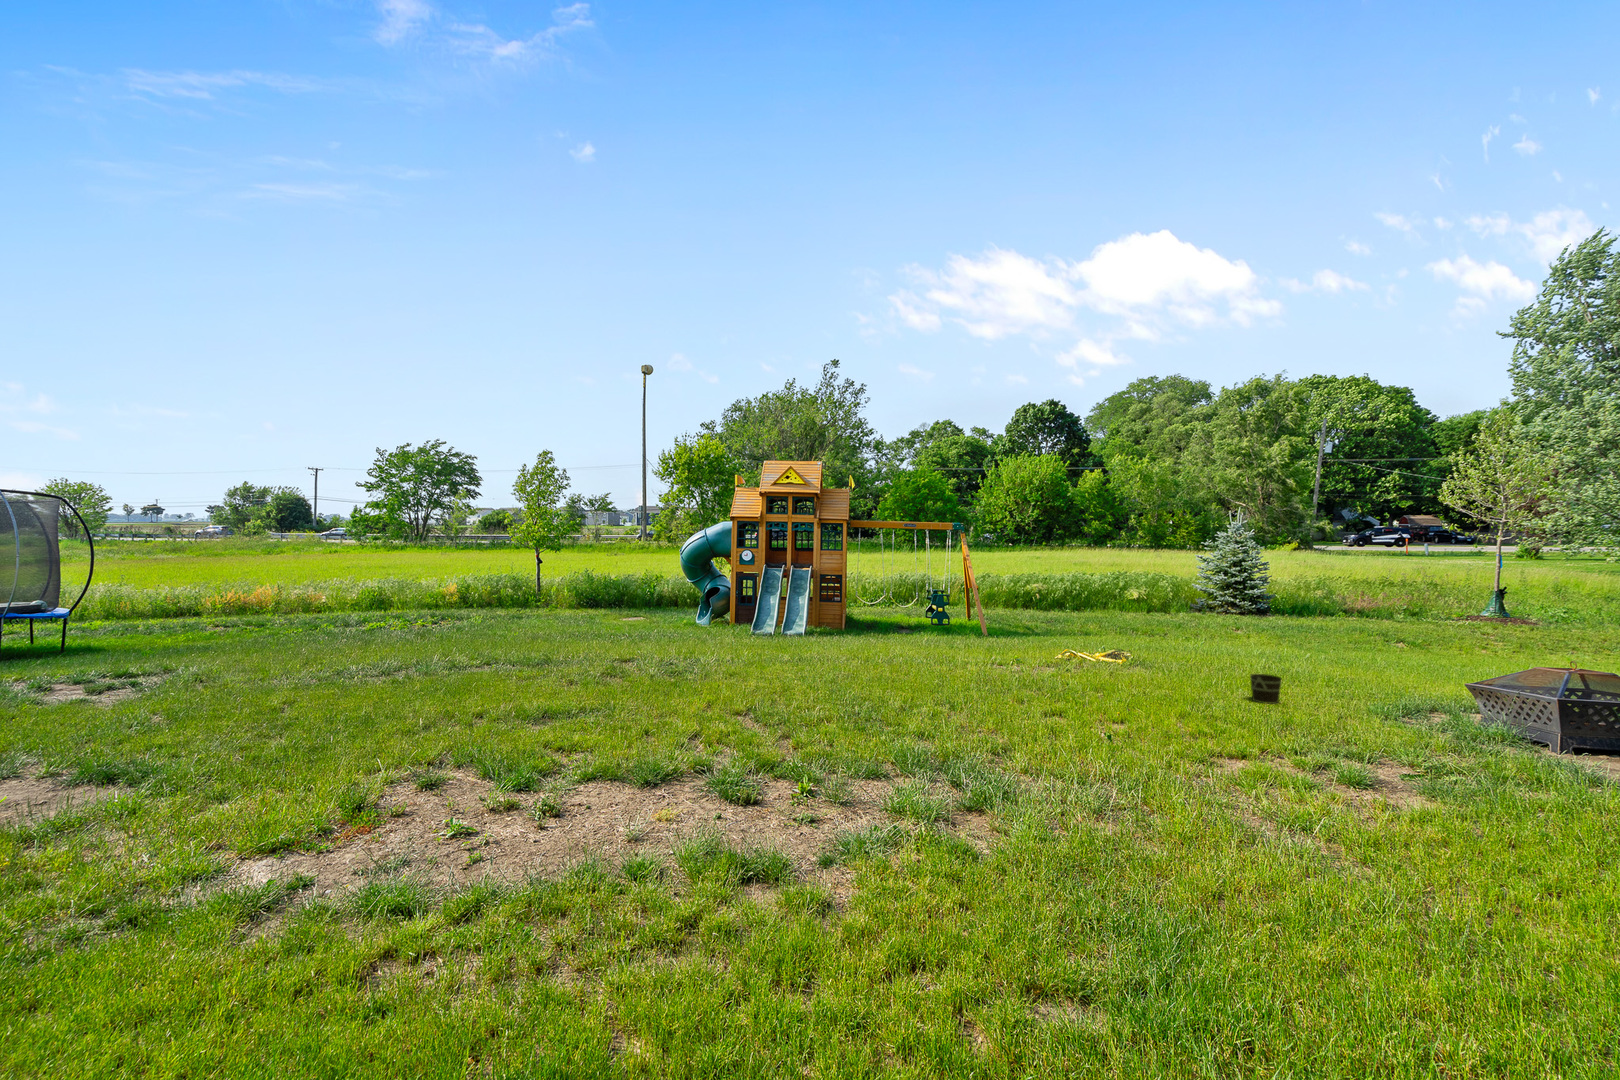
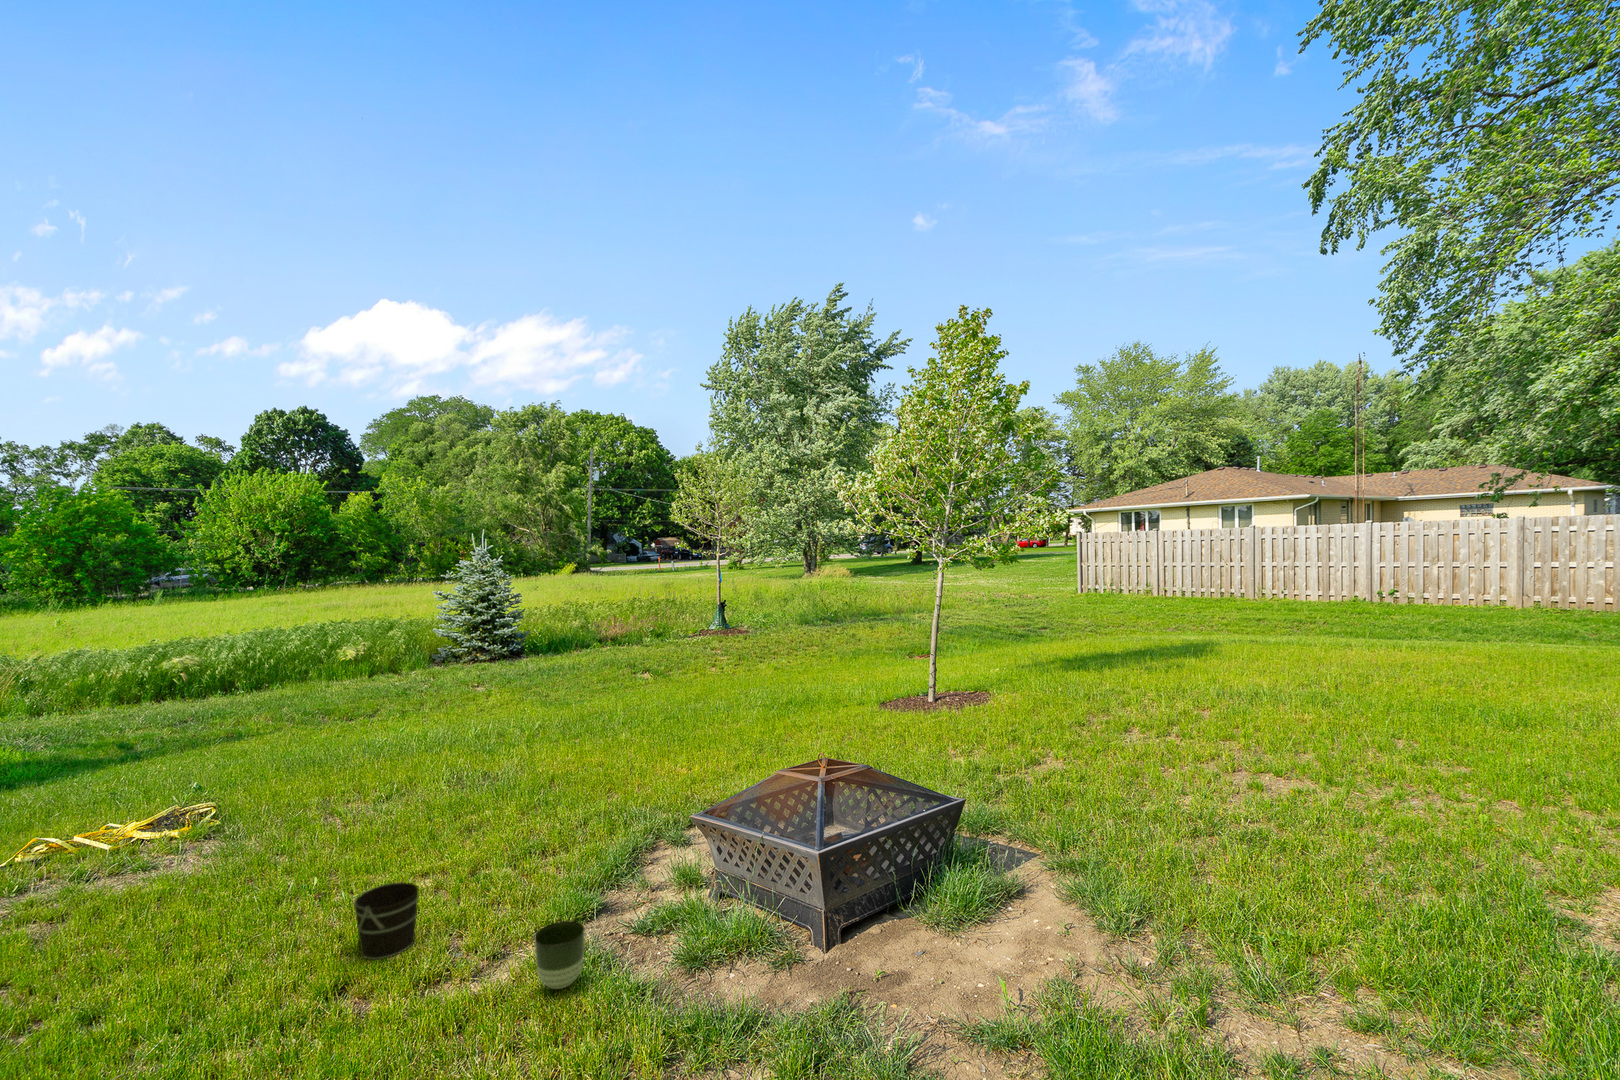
planter: none [1357,698,1386,727] -> present [535,920,584,989]

